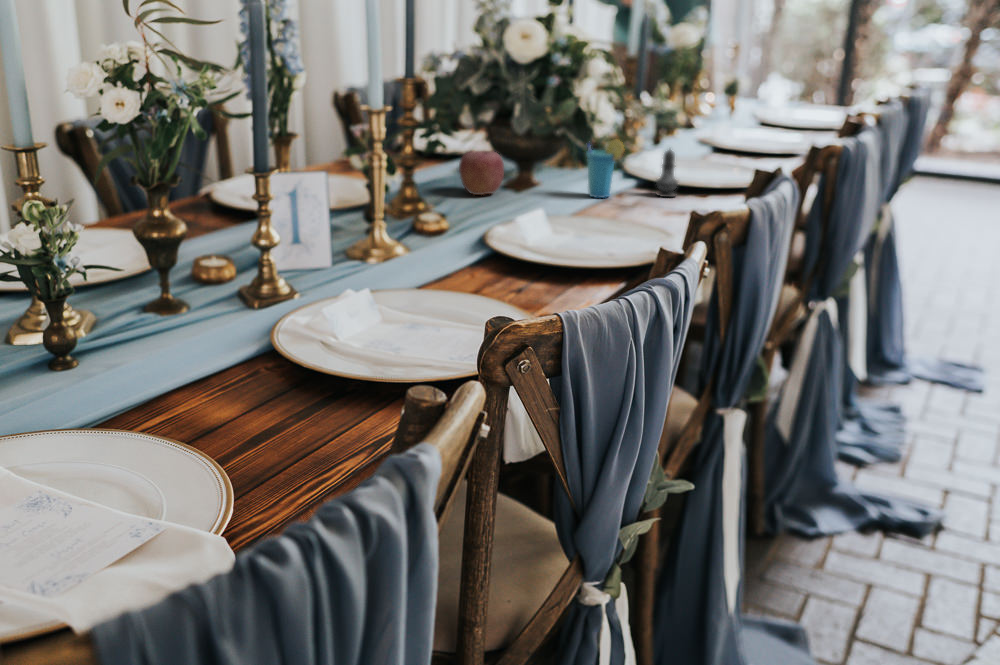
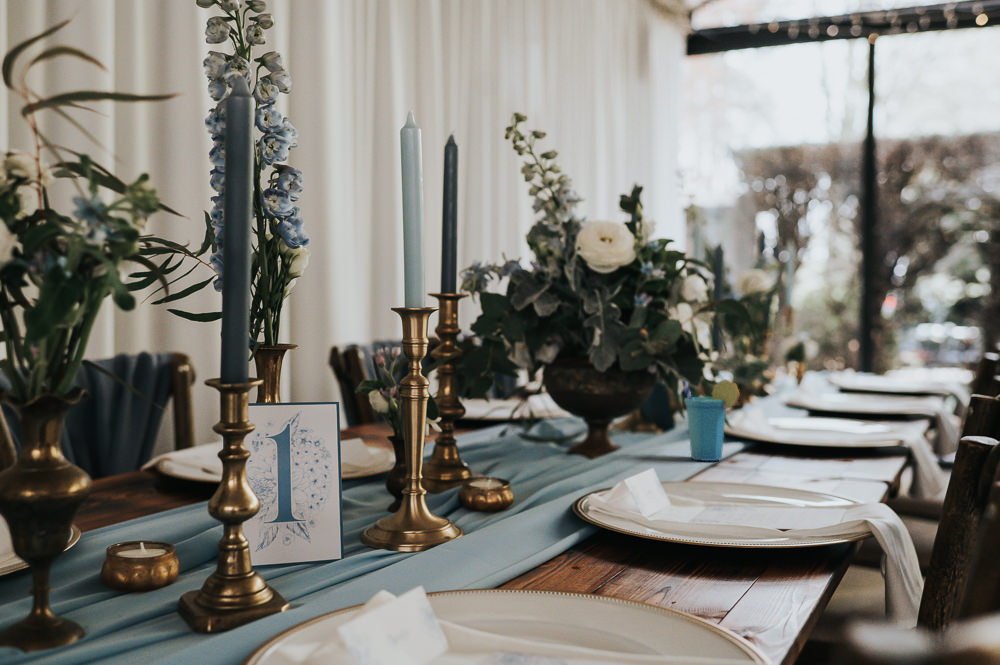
salt shaker: present [656,149,678,197] -> none [779,391,812,458]
apple: present [459,151,504,195] -> none [513,402,575,460]

